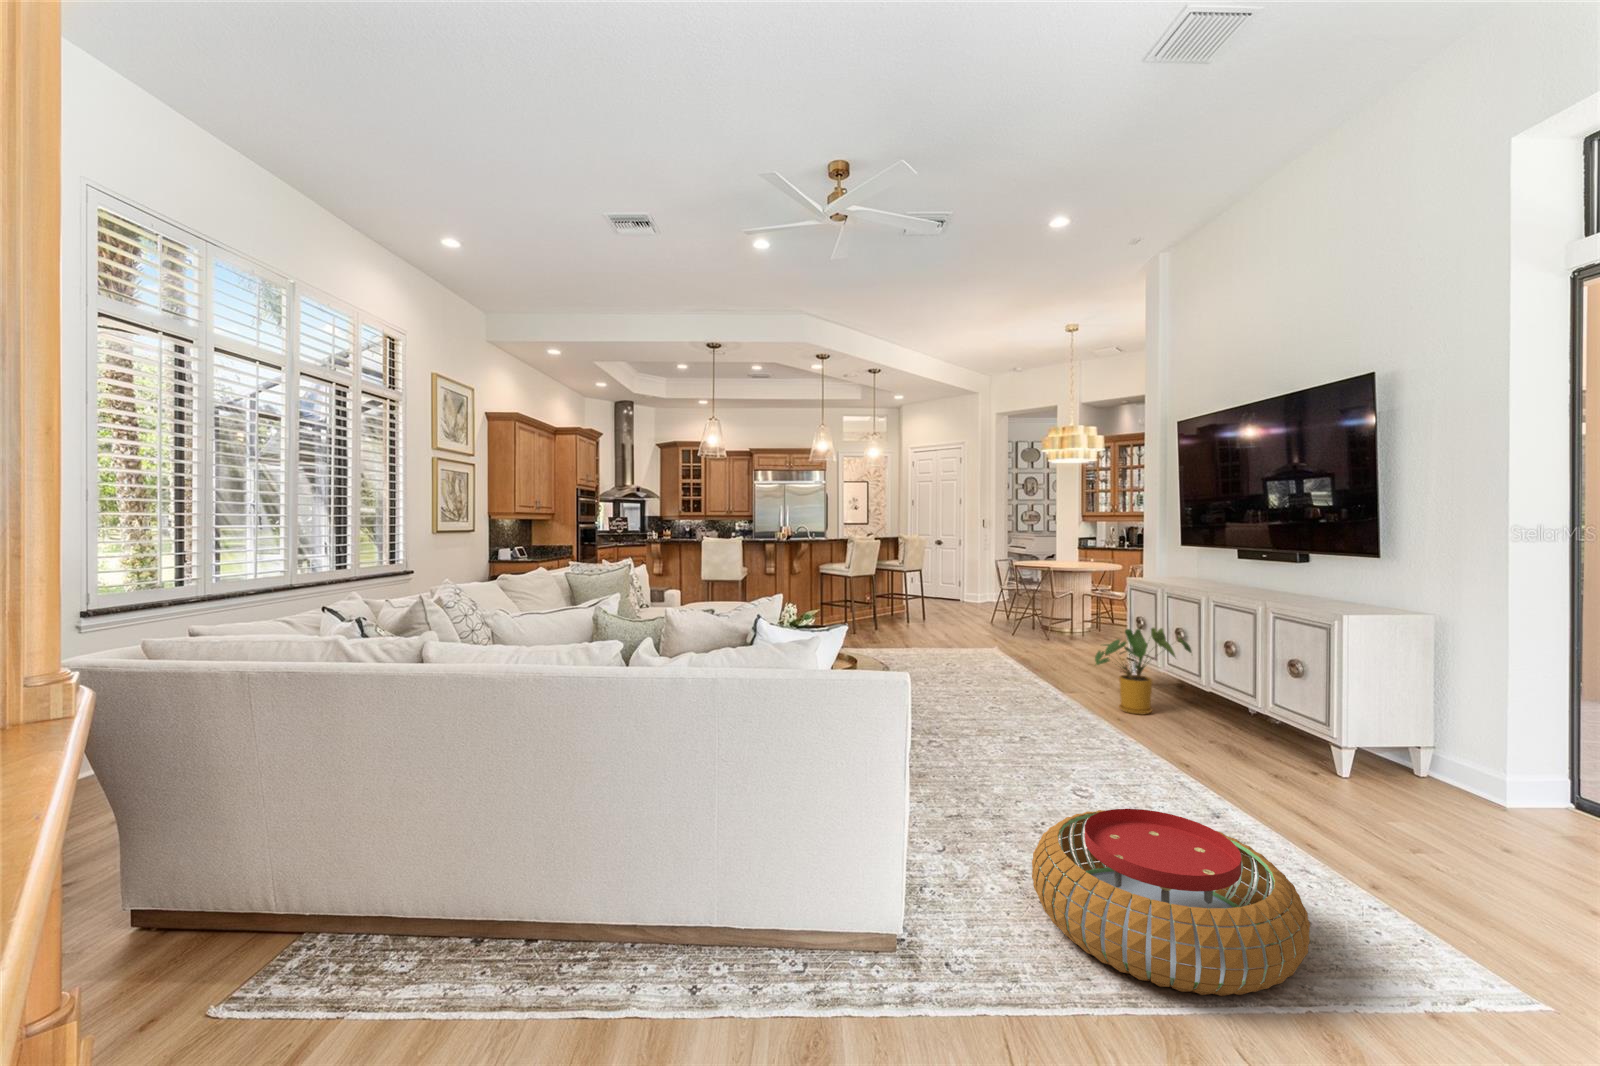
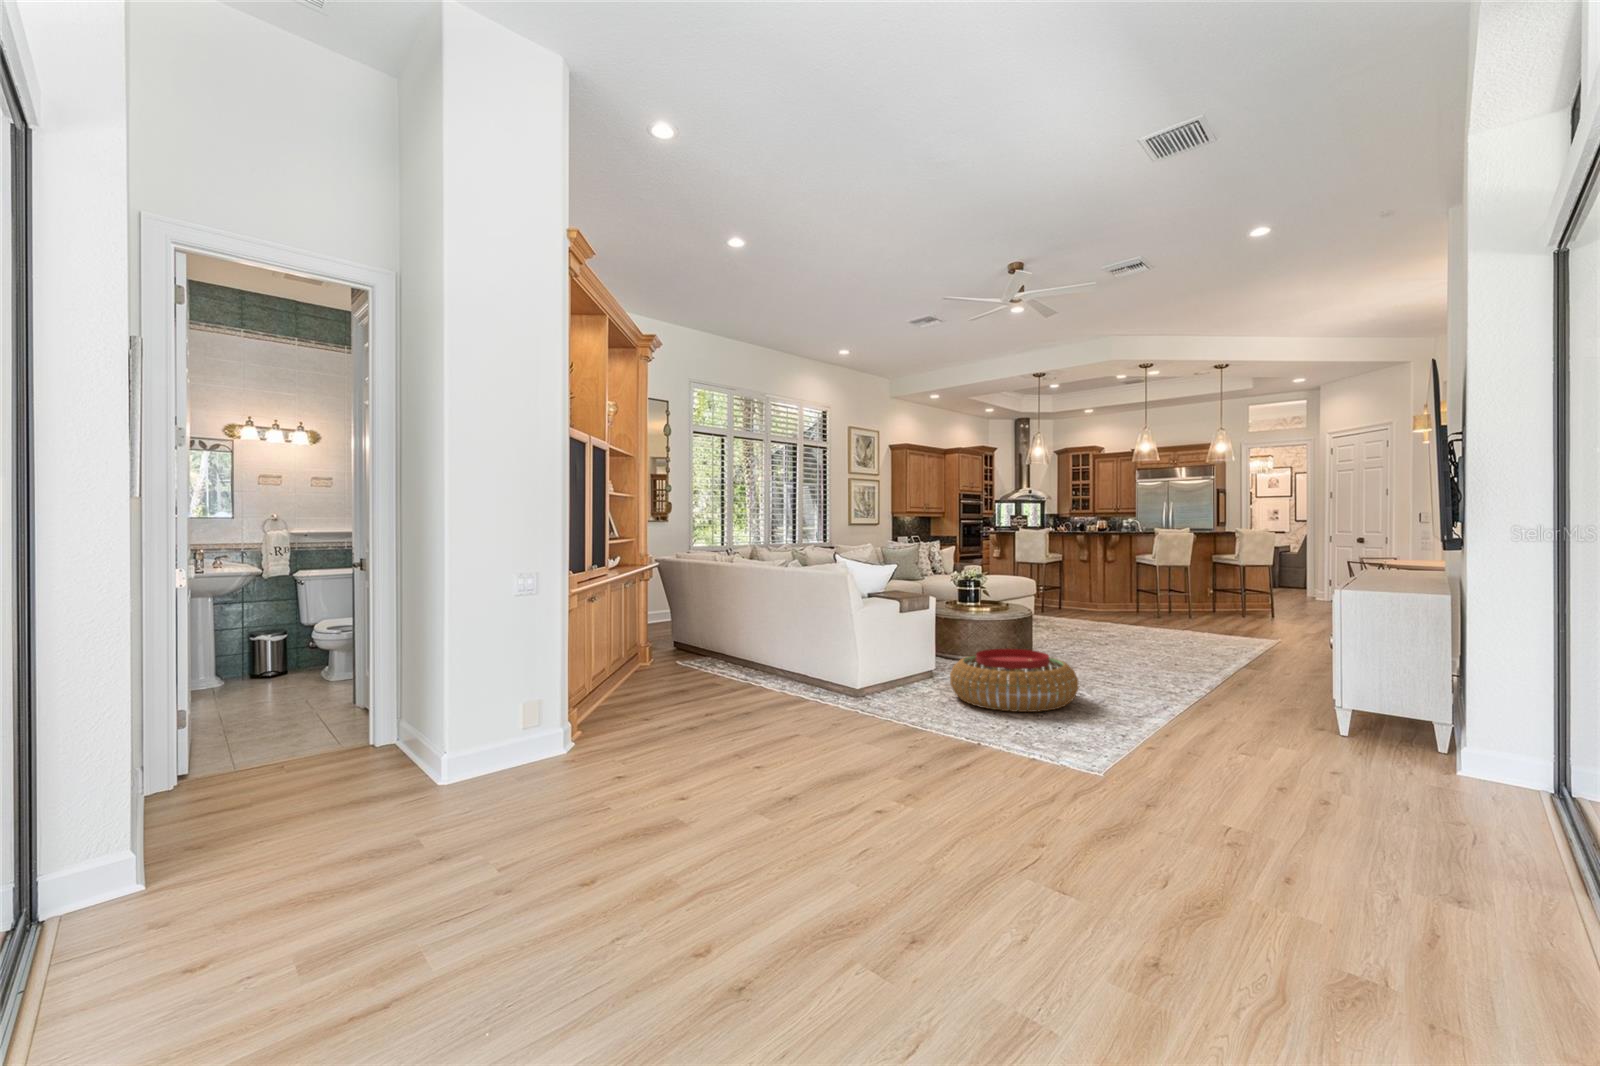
house plant: present [1095,628,1192,715] -> none [1247,591,1342,666]

